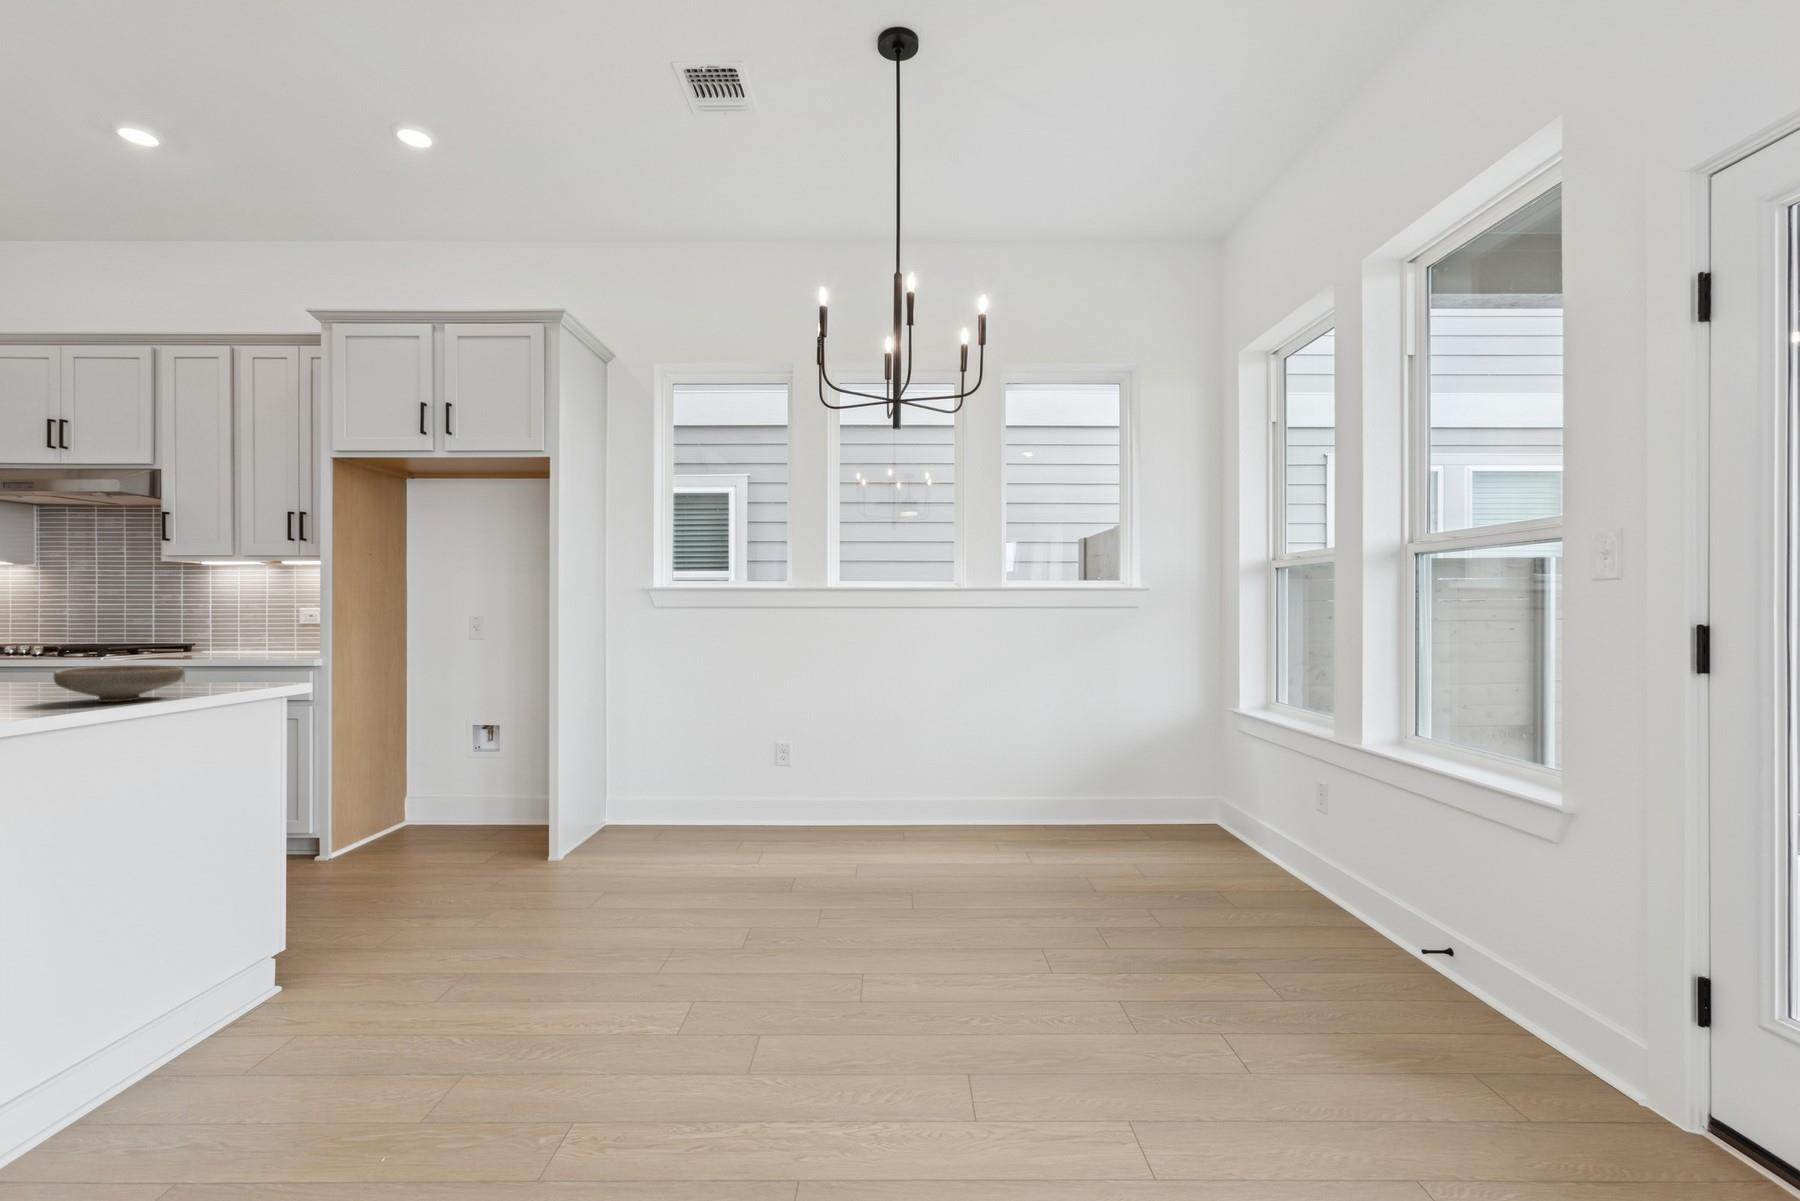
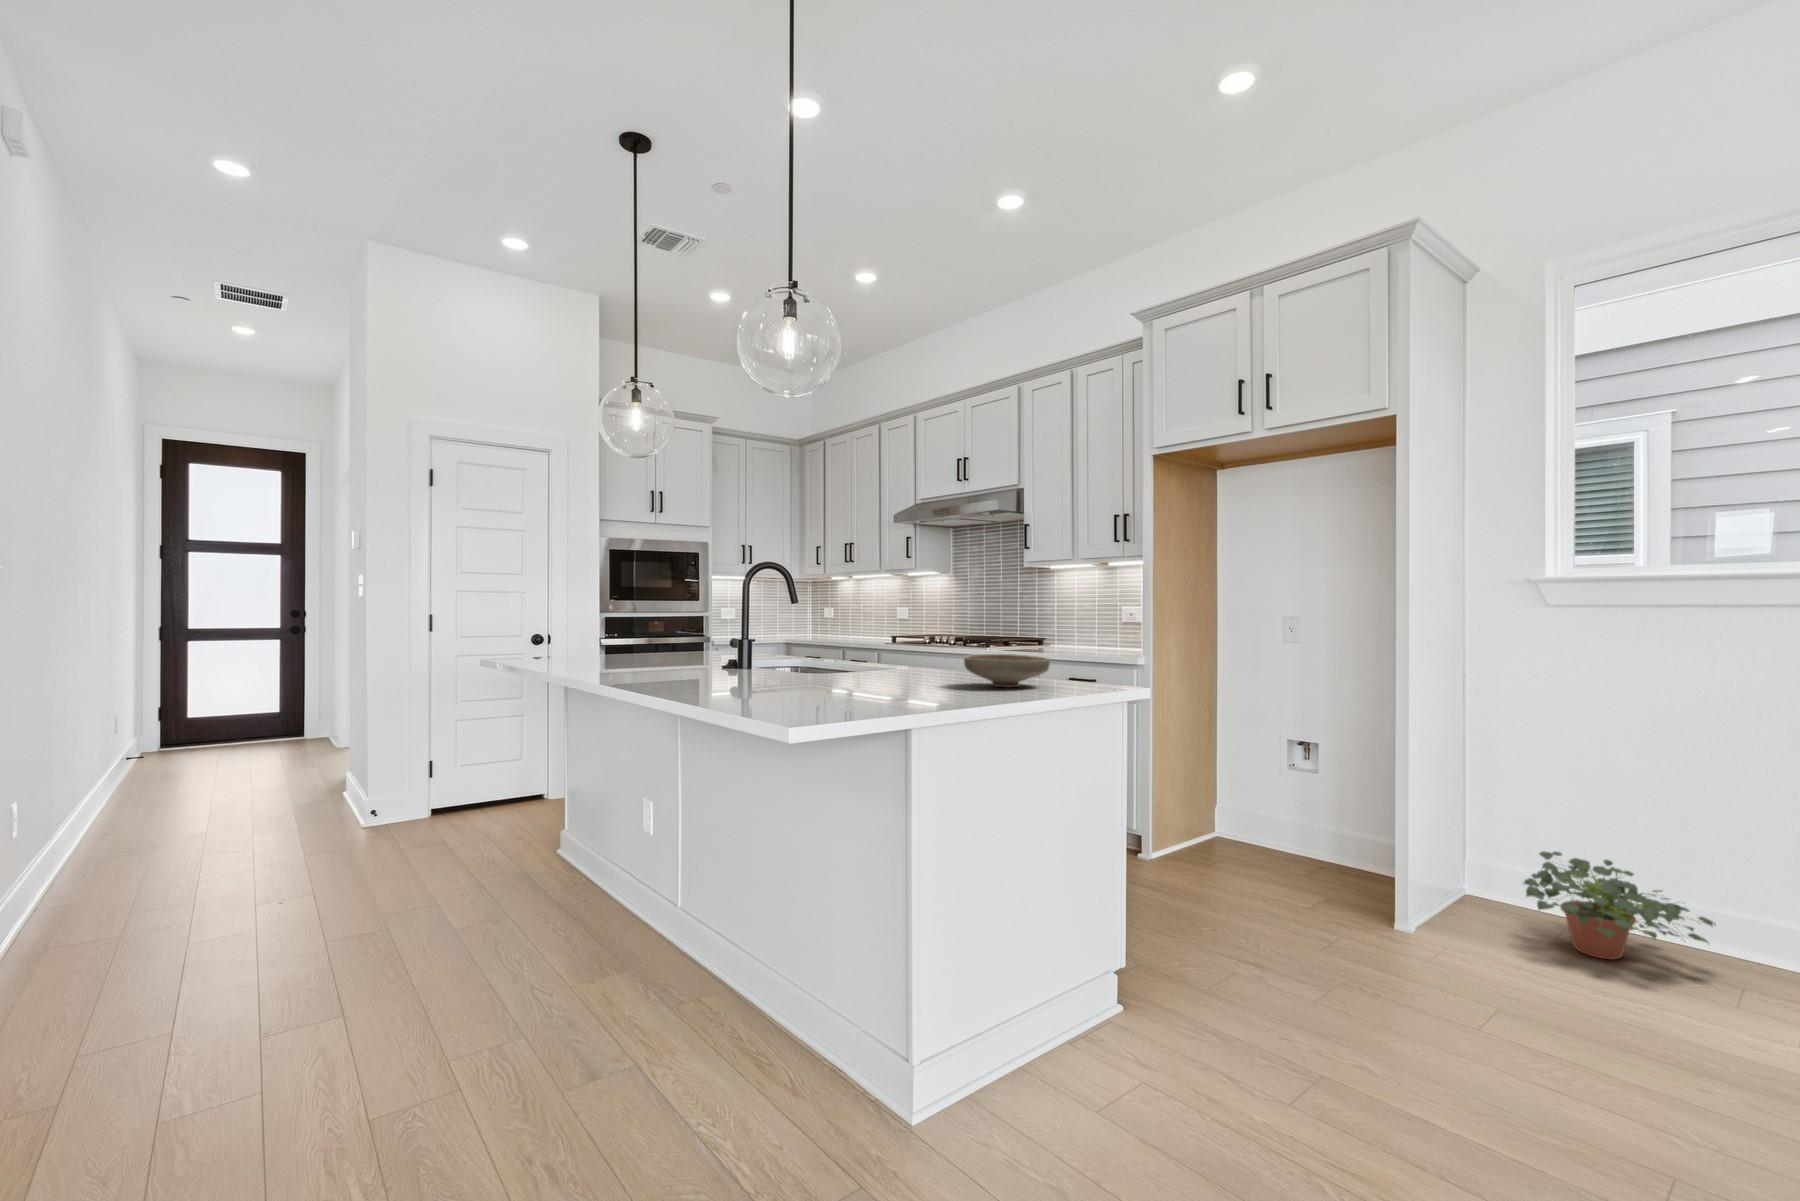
potted plant: none [635,778,736,844] -> present [1524,851,1715,959]

